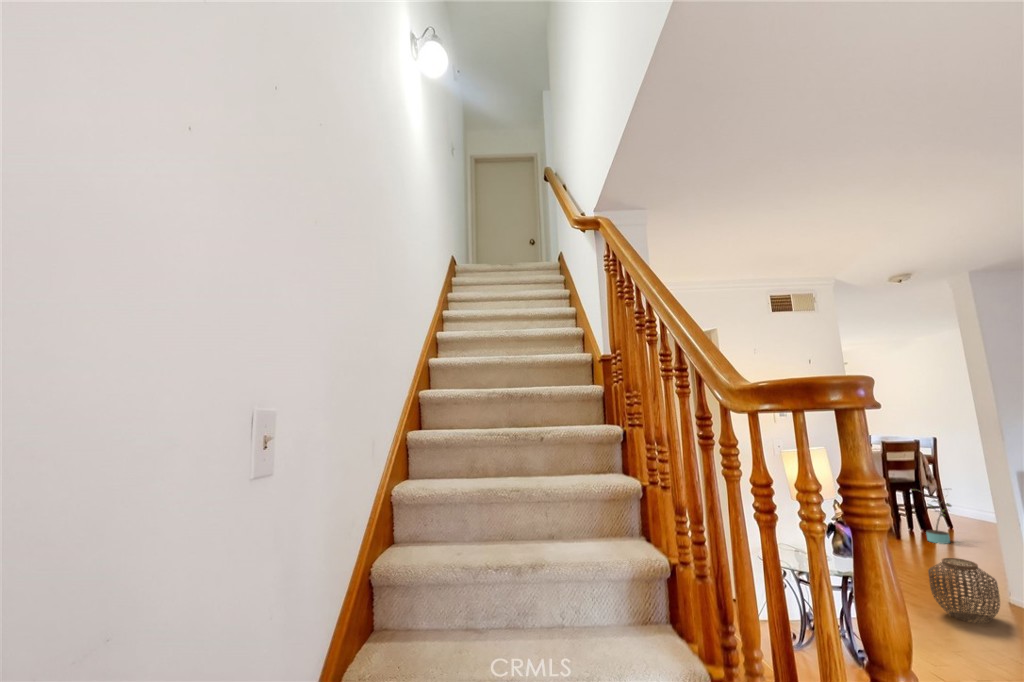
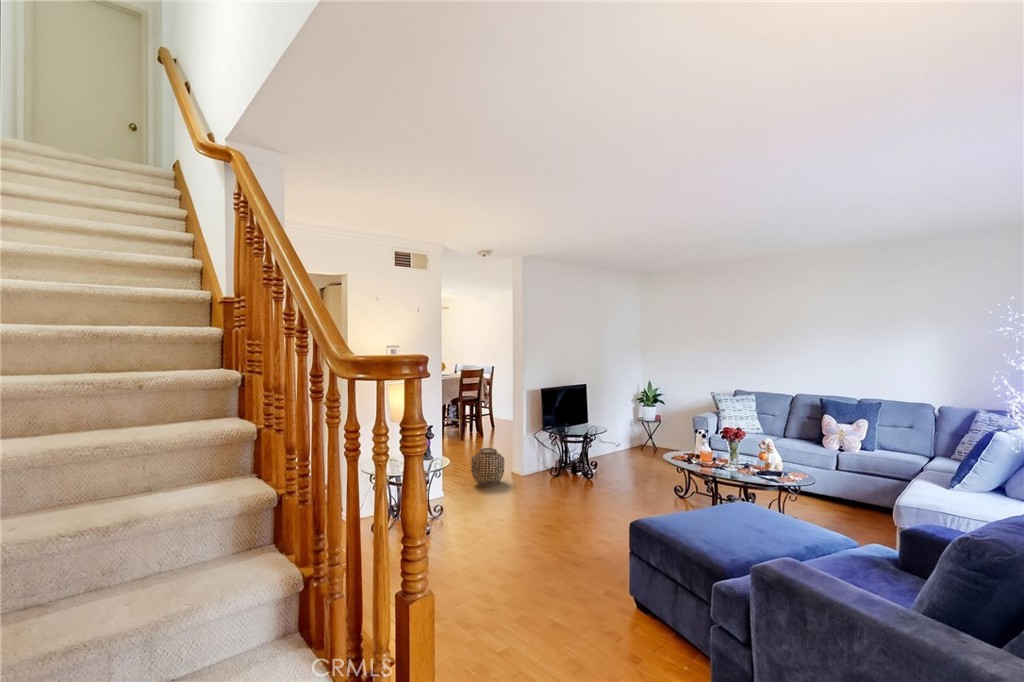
potted plant: present [912,489,951,544] -> none [473,398,495,438]

